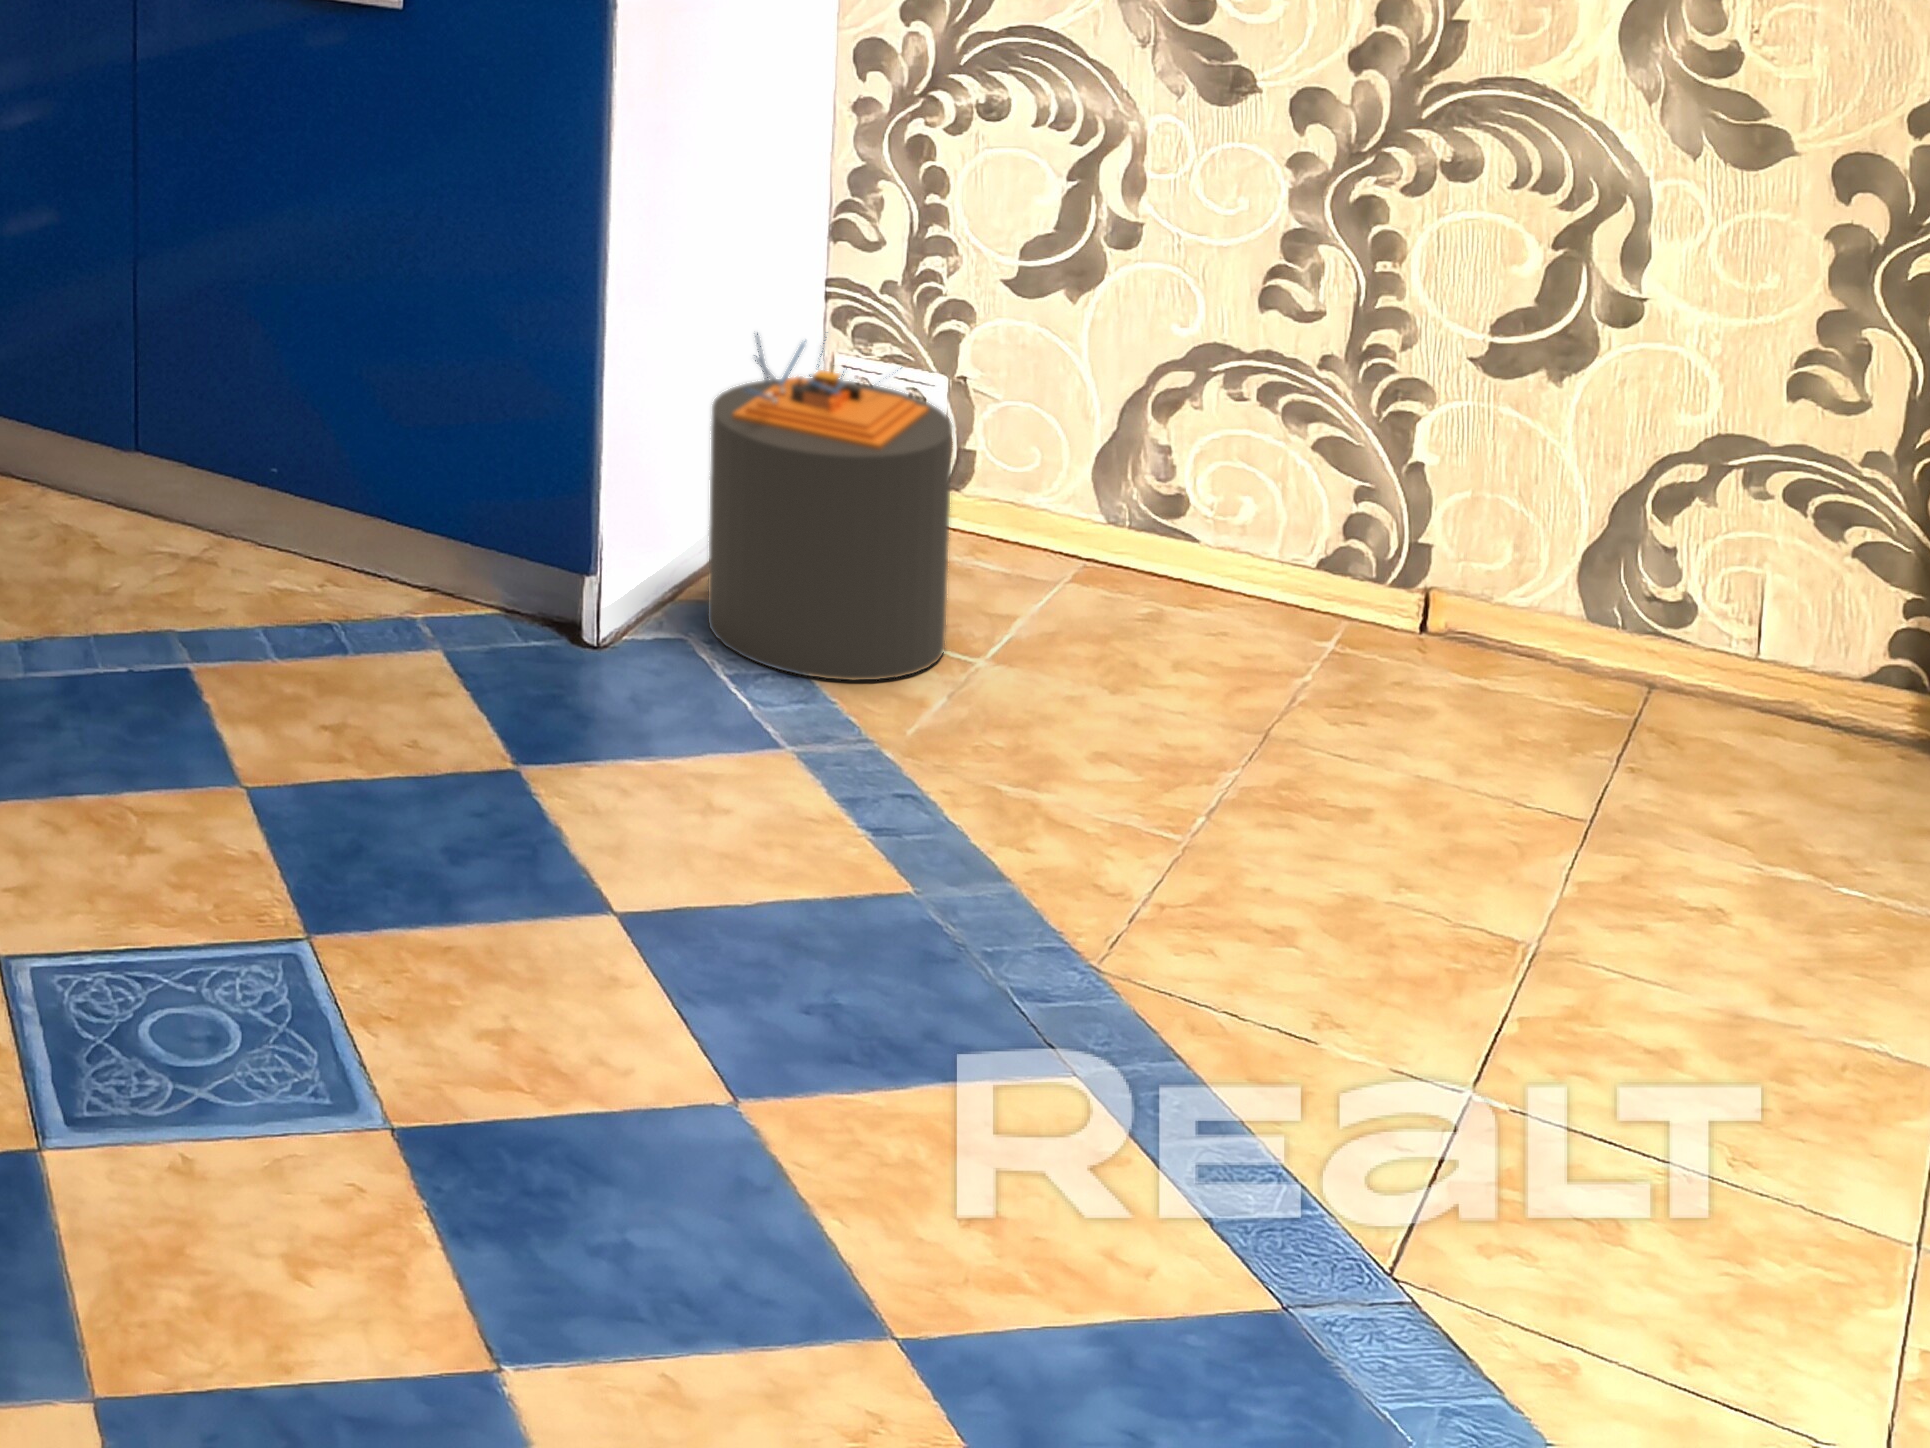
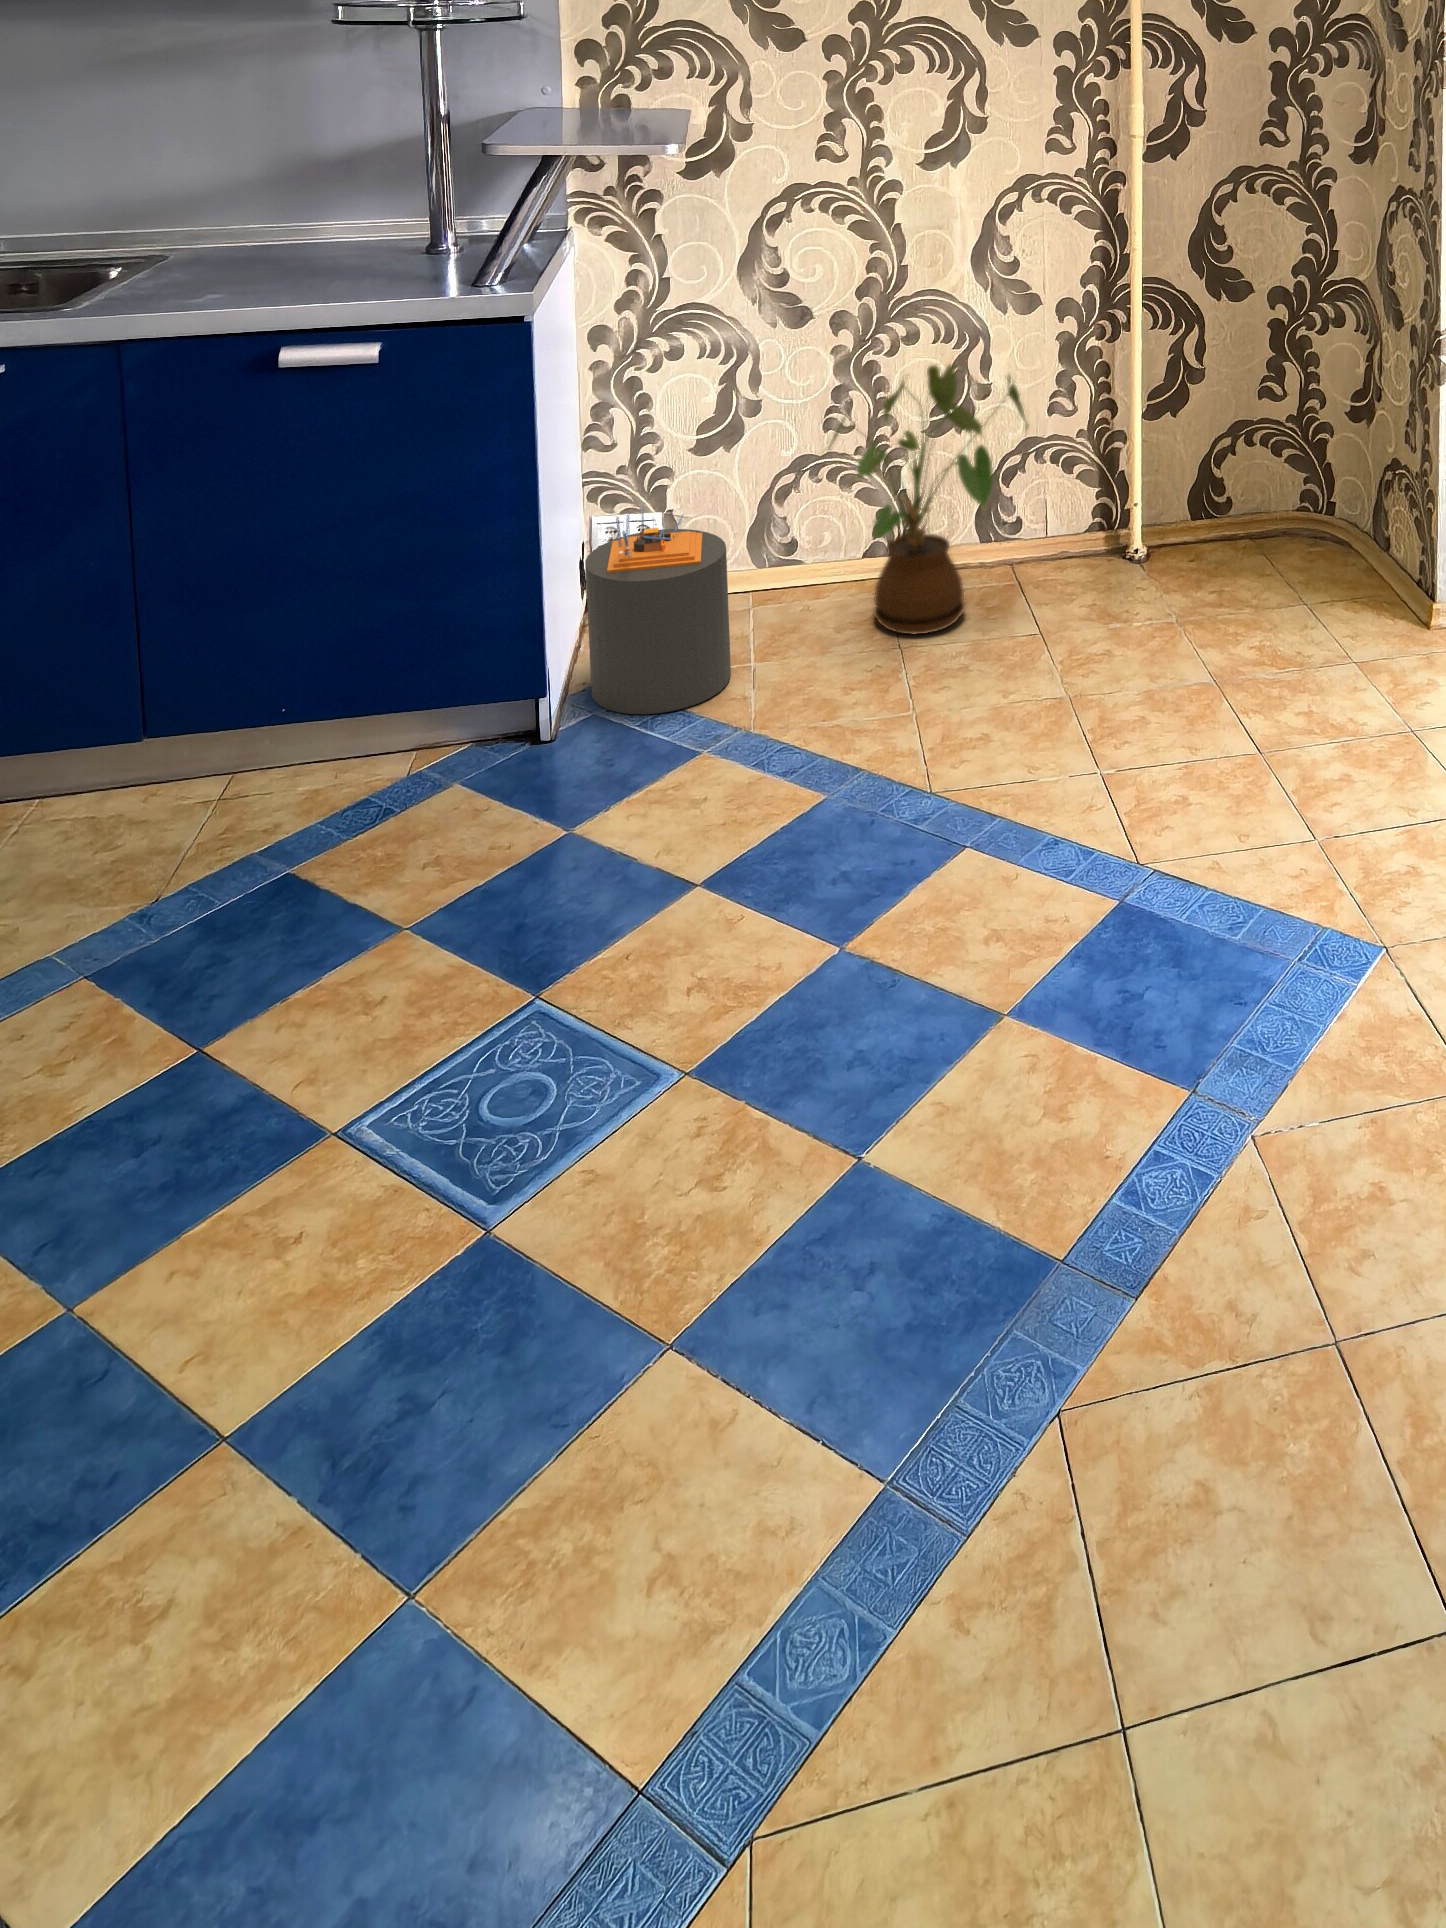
house plant: none [1186,225,1665,739] -> present [830,365,1028,634]

